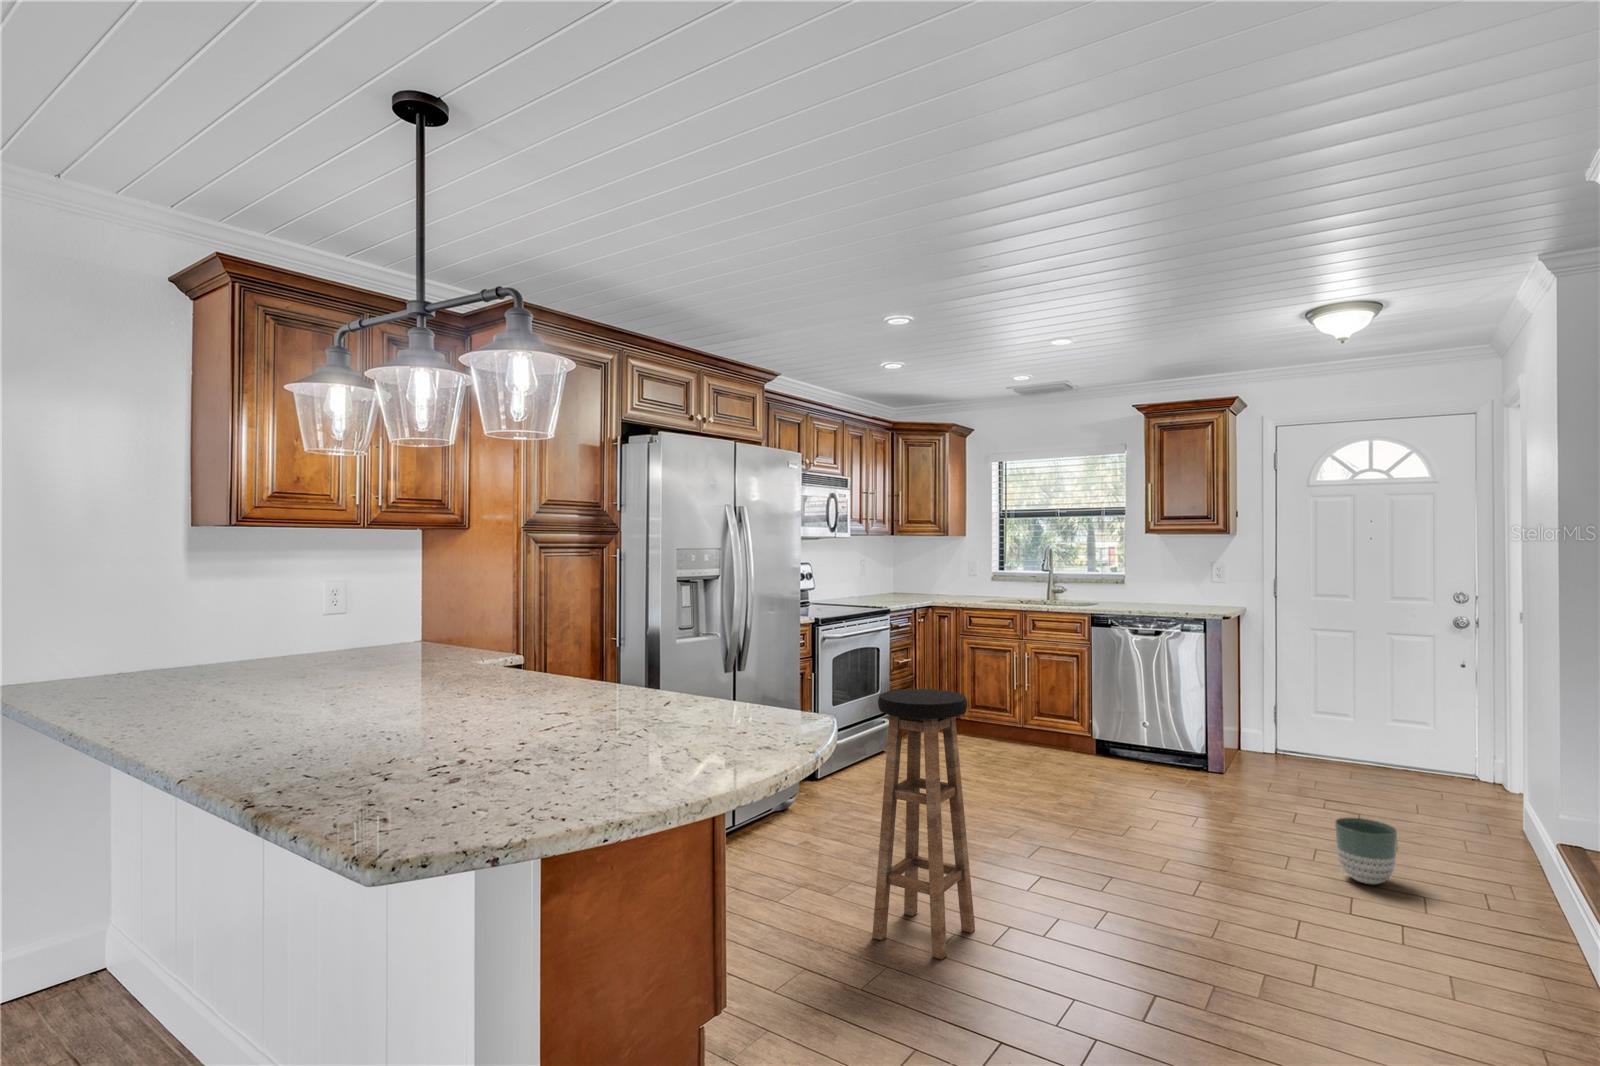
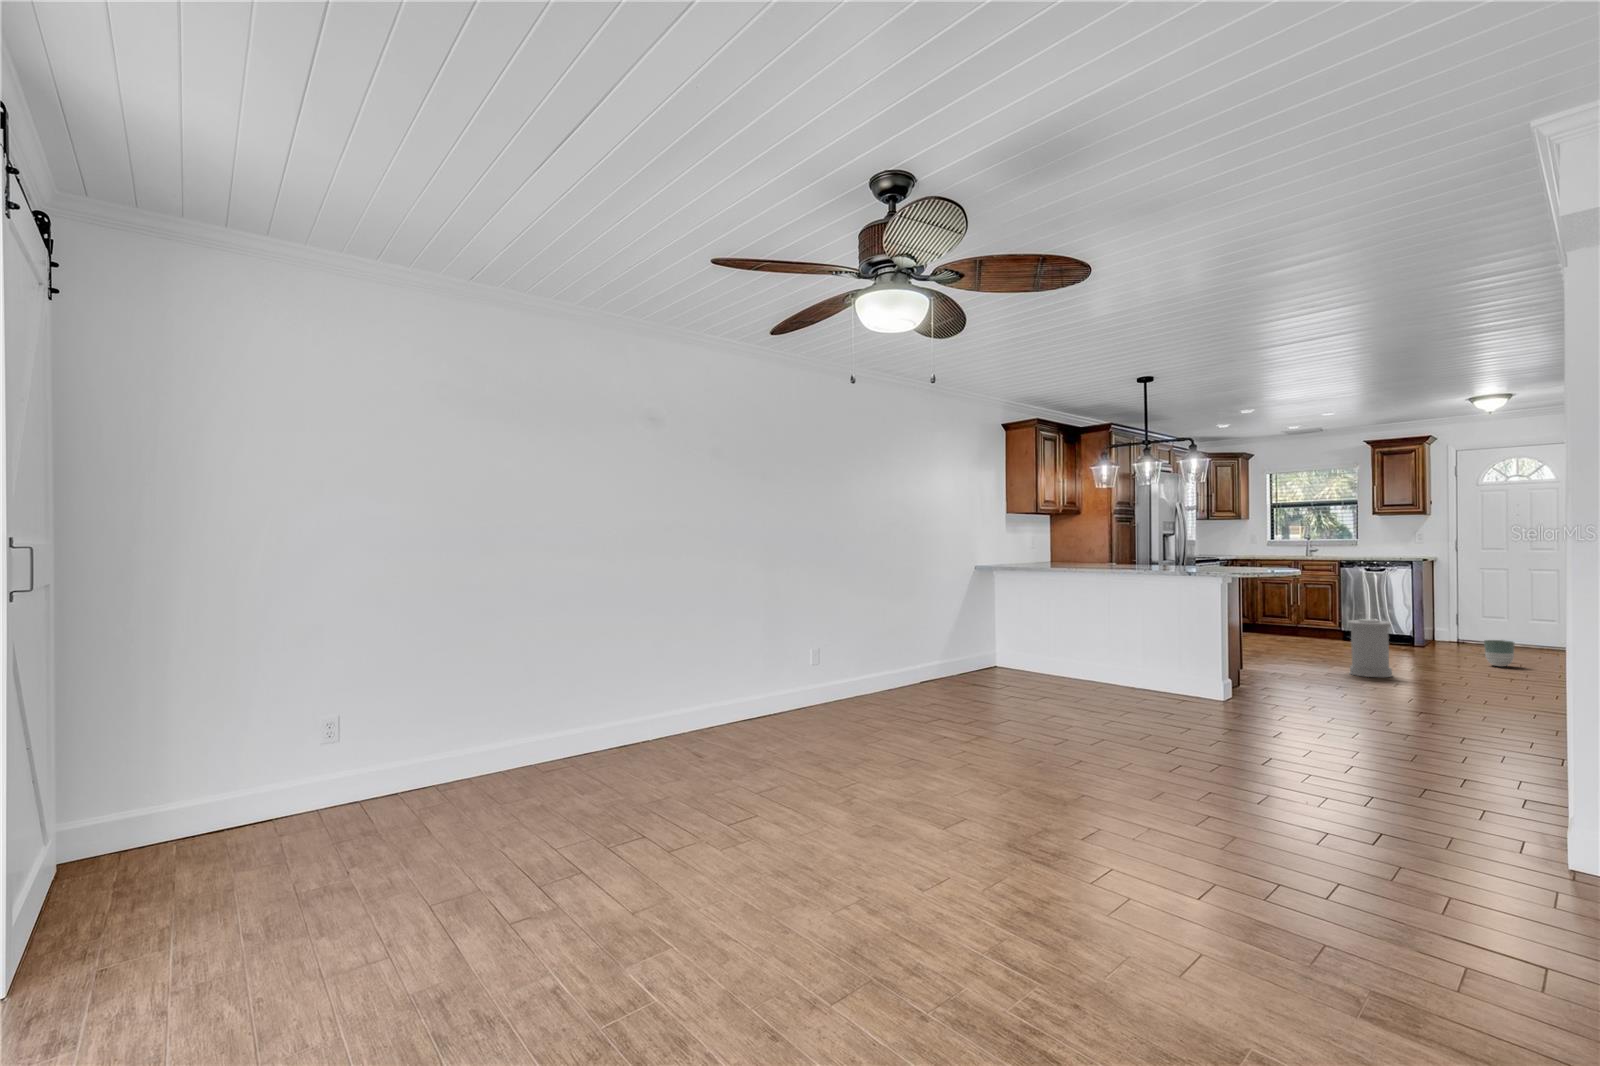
bar stool: present [872,689,975,959] -> none [1273,577,1317,674]
trash can: none [1043,803,1141,974] -> present [1349,619,1392,677]

